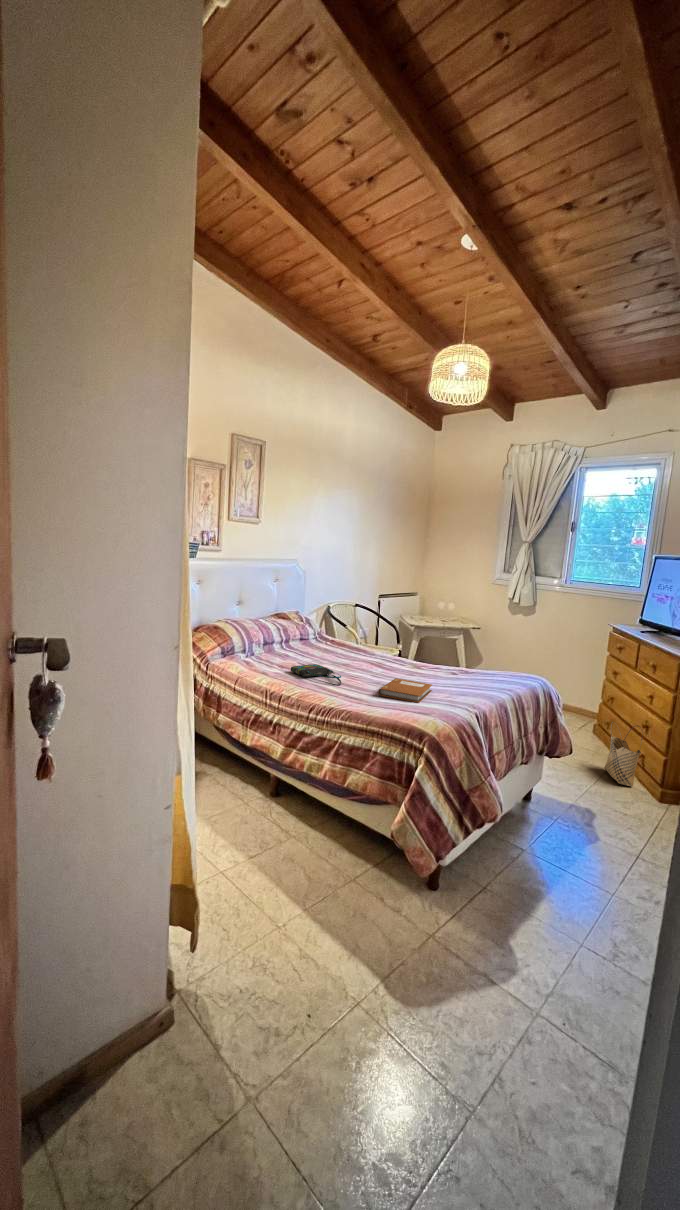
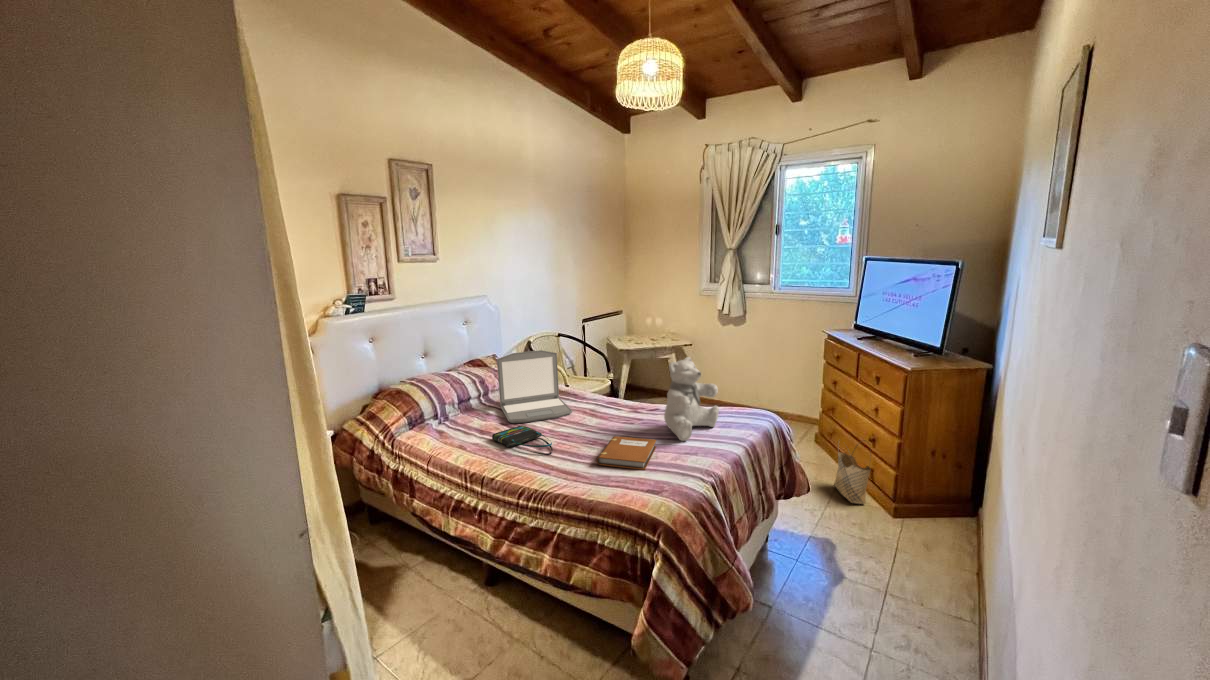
laptop: none [298,606,361,665] -> present [497,350,572,423]
teddy bear: none [442,619,494,690] -> present [664,357,719,441]

